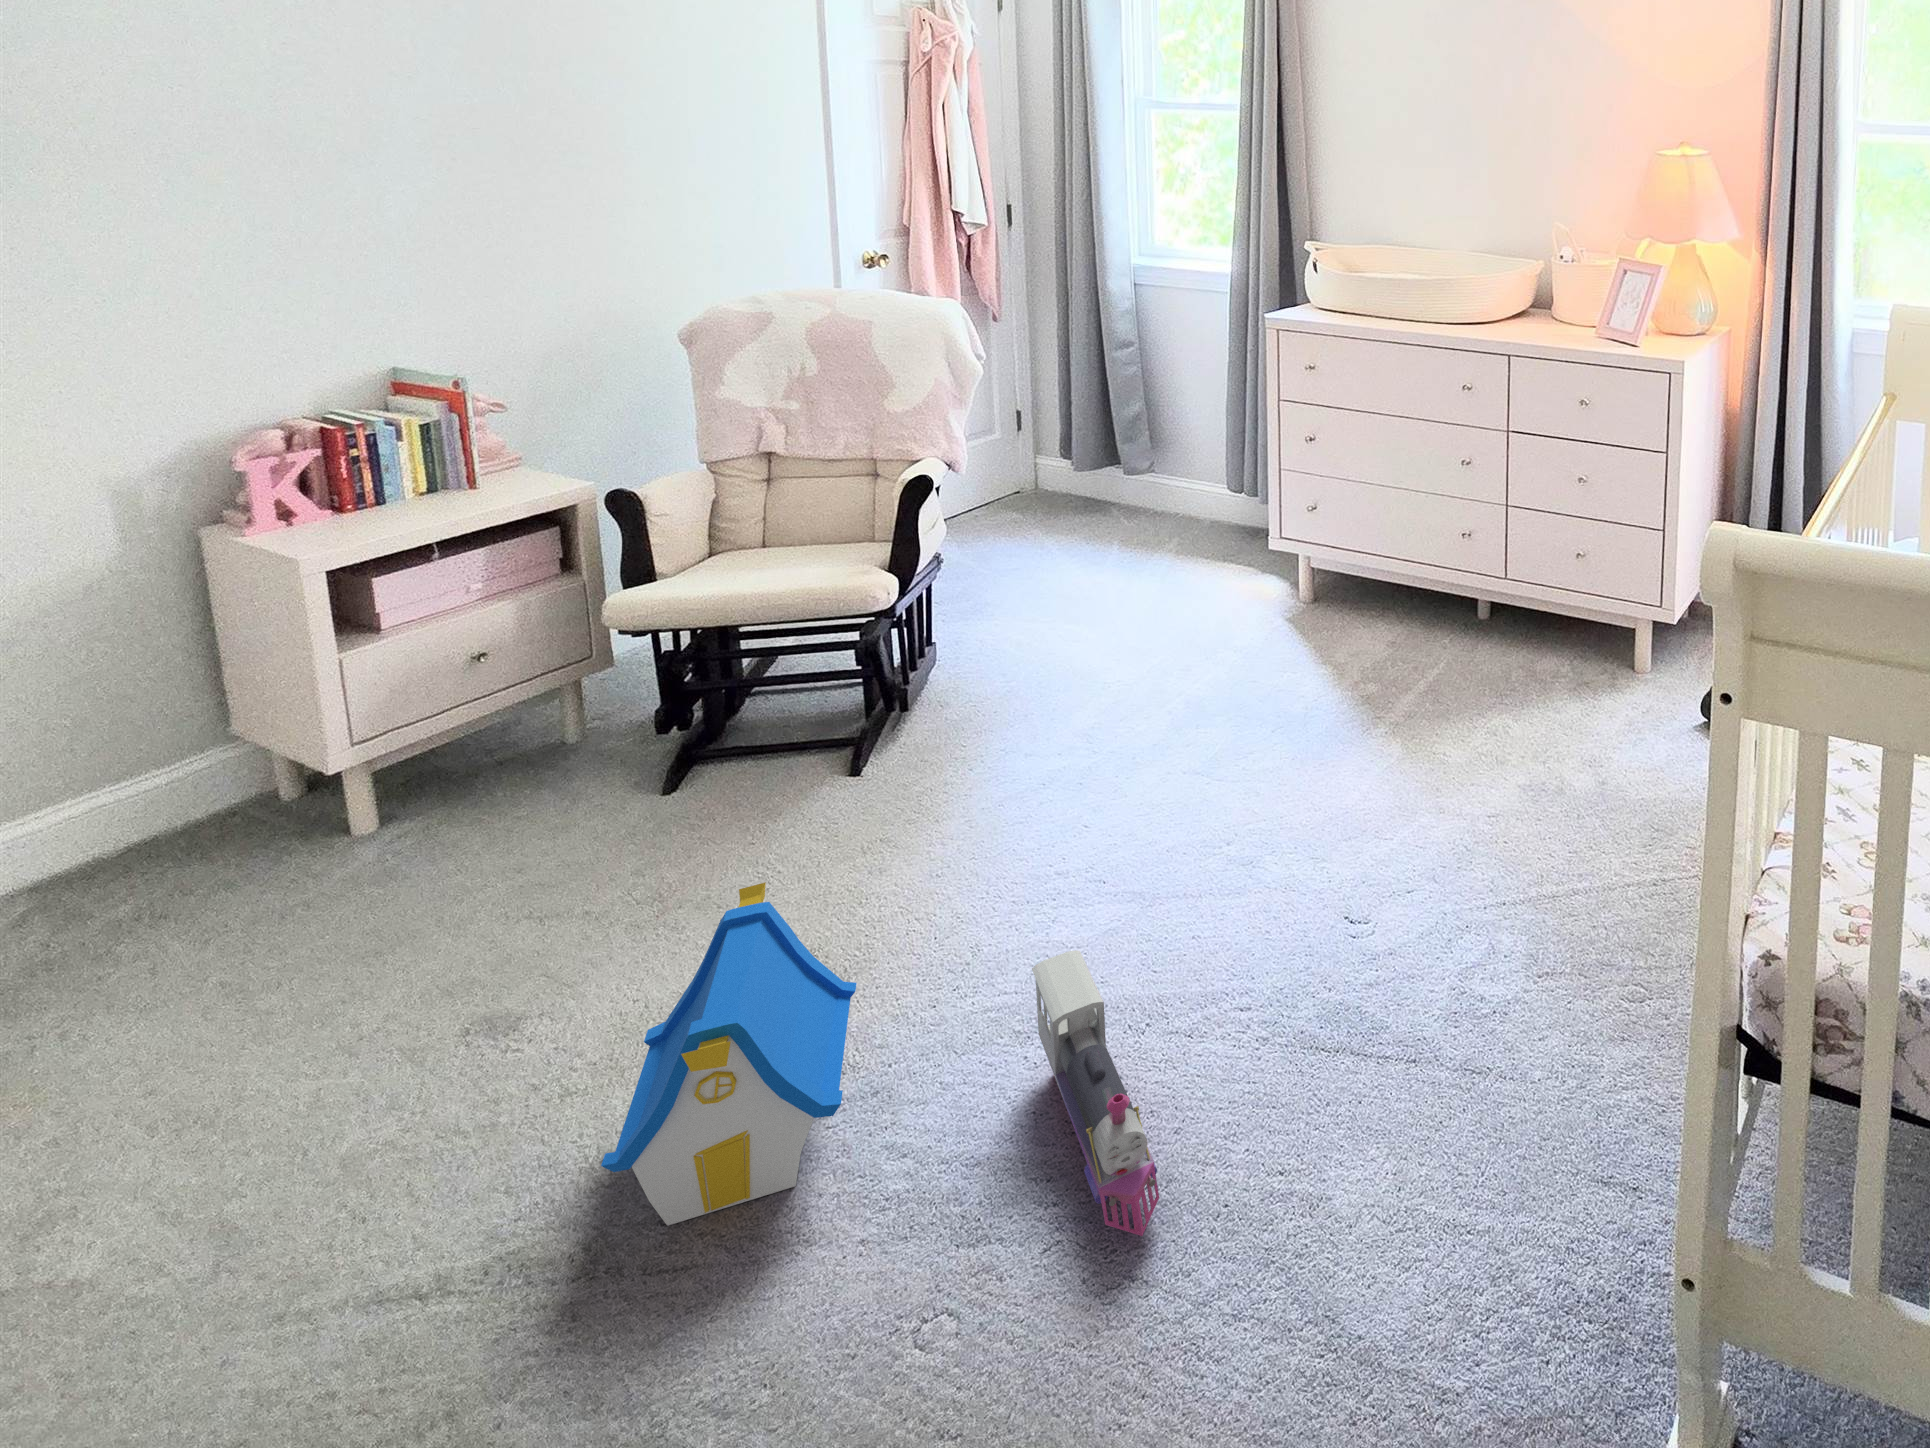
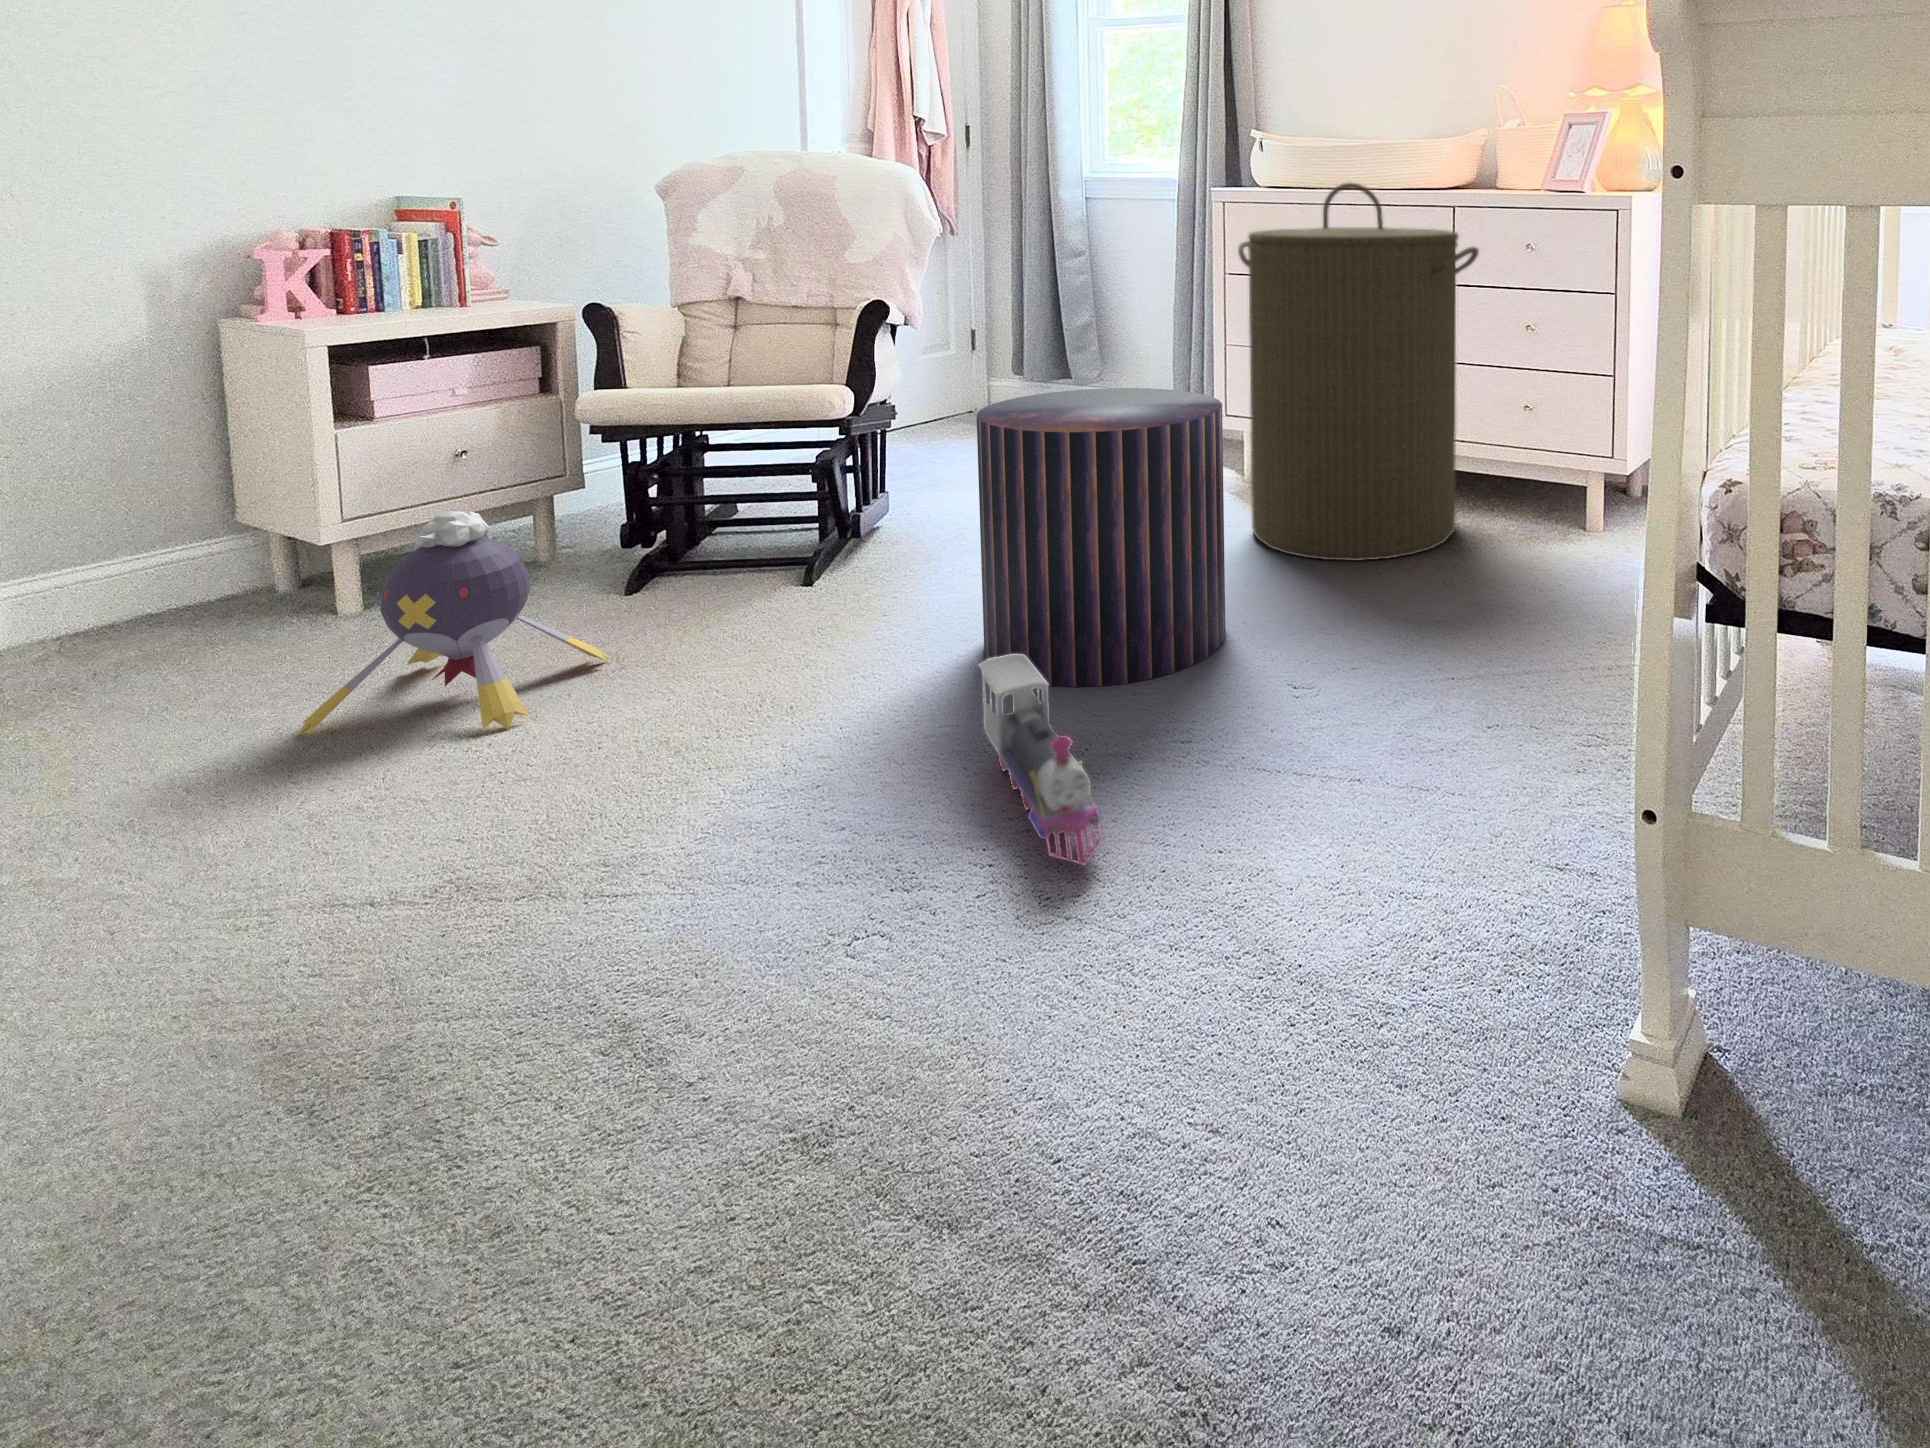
laundry hamper: none [1292,347,1531,725] -> present [1238,182,1479,561]
pouf: none [1027,595,1279,937] -> present [977,388,1225,687]
plush toy: none [311,789,647,1048] -> present [297,511,608,736]
toy house: present [601,882,856,1226] -> none [561,571,807,853]

